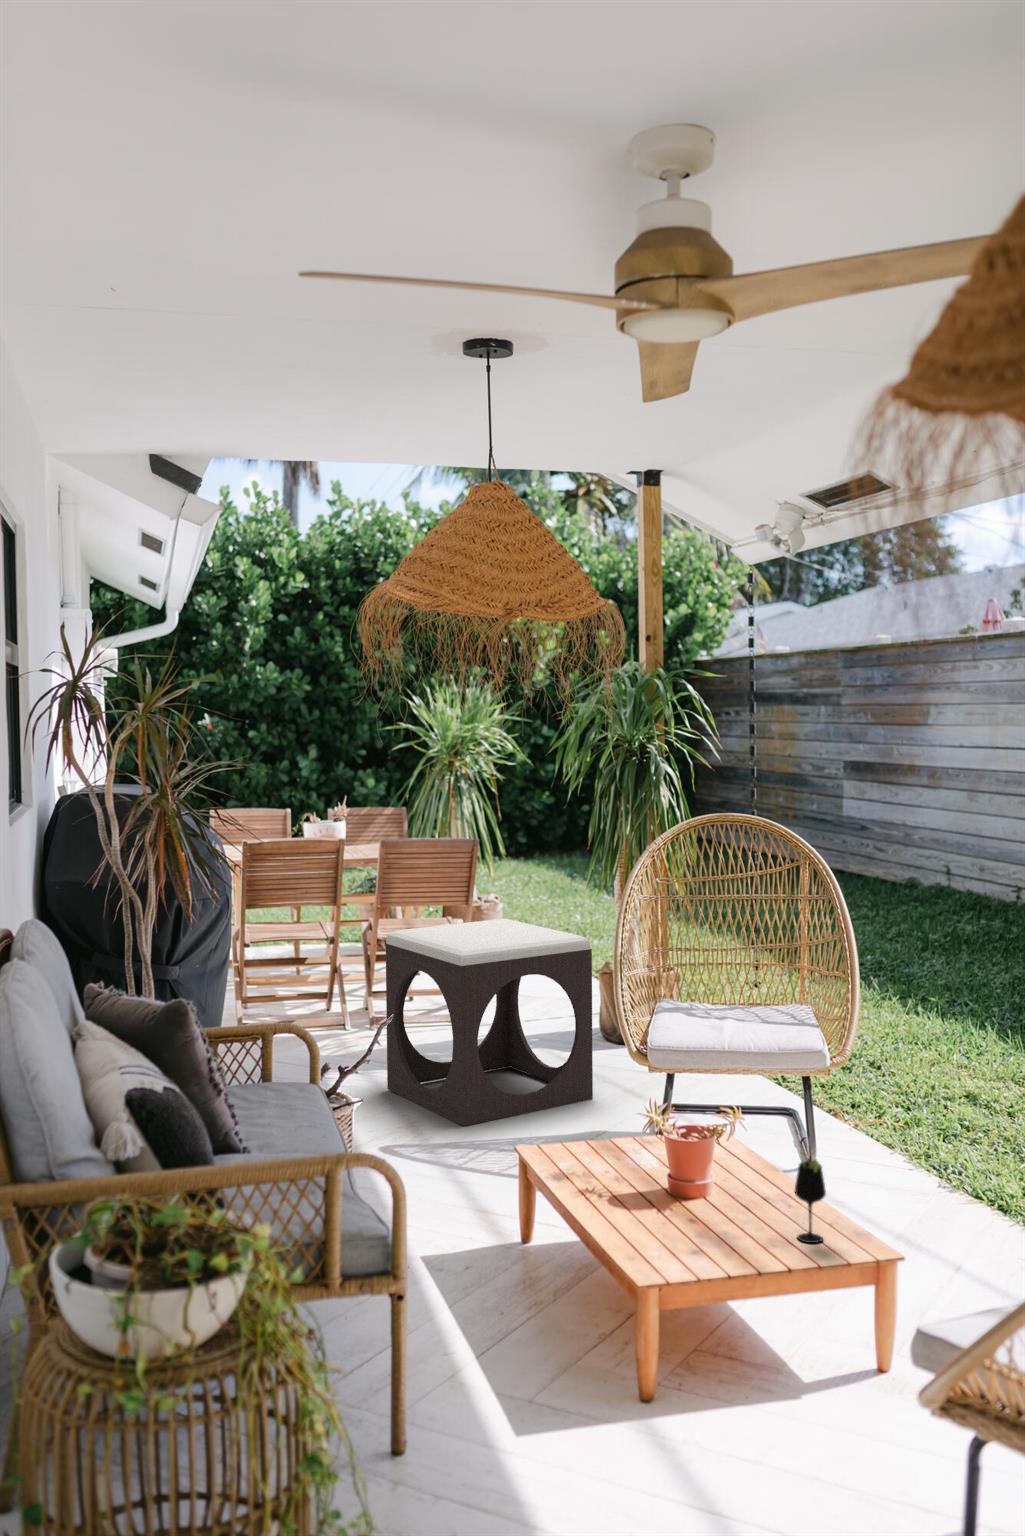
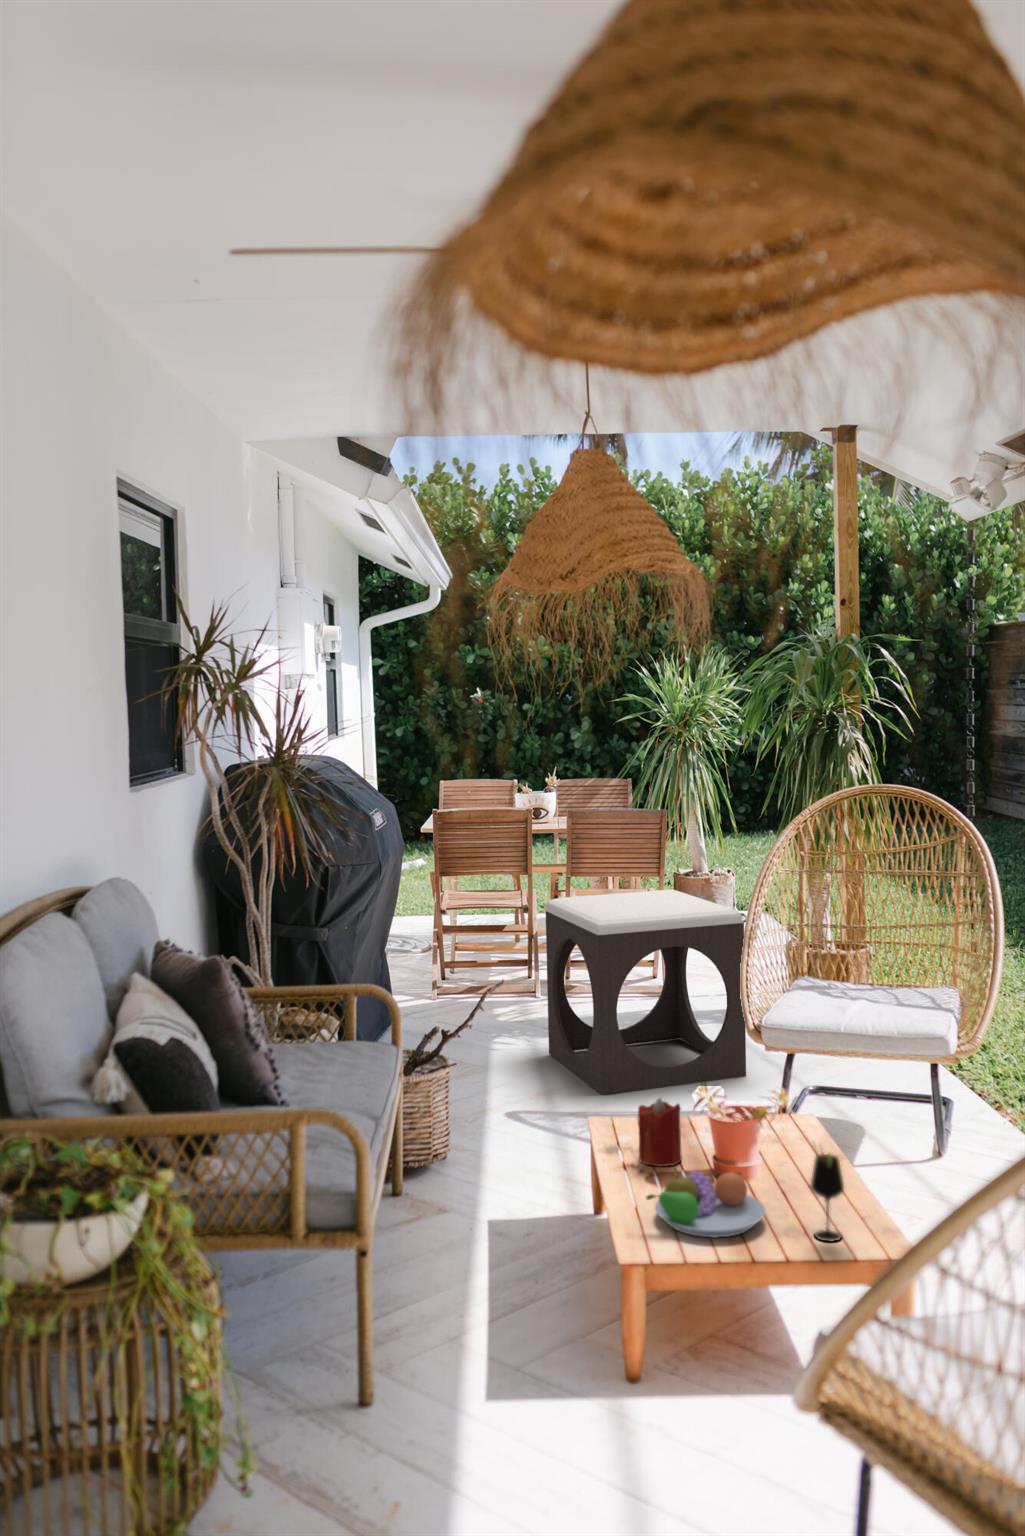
candle: none [592,1120,634,1188] -> present [638,1098,682,1166]
fruit bowl: none [644,1186,750,1250] -> present [646,1168,765,1237]

